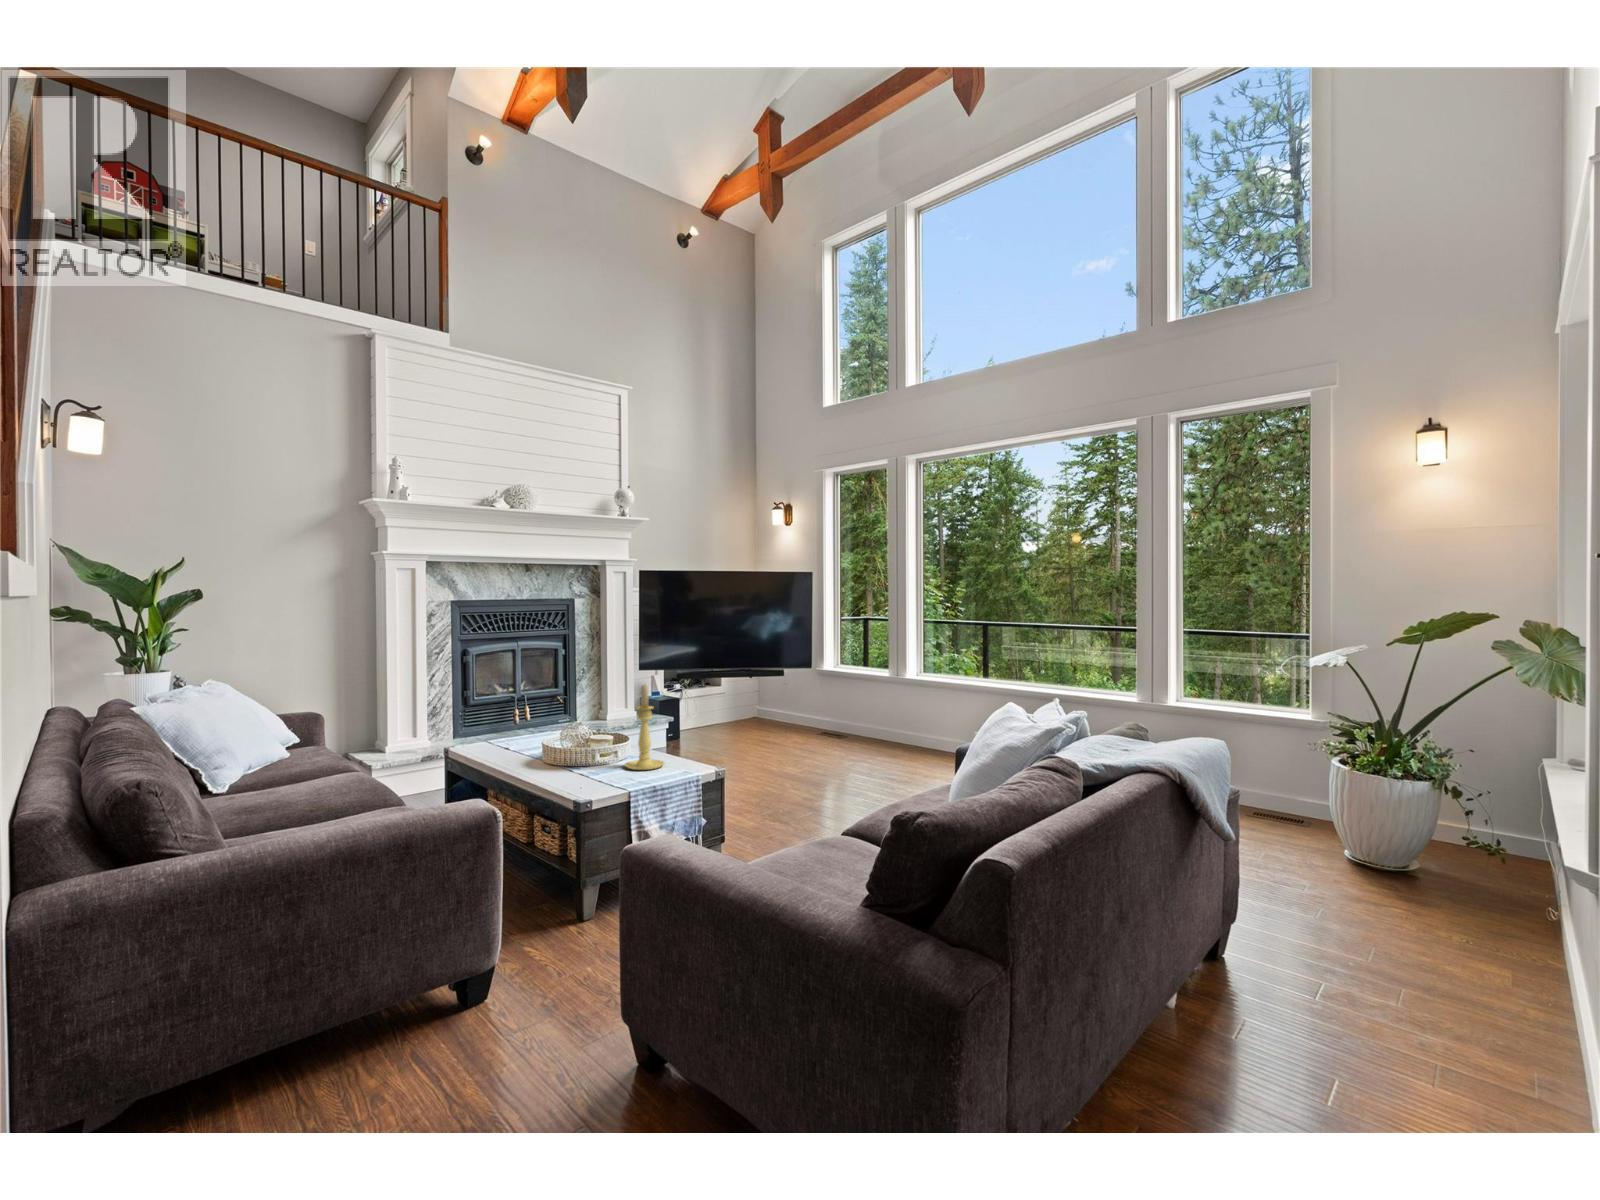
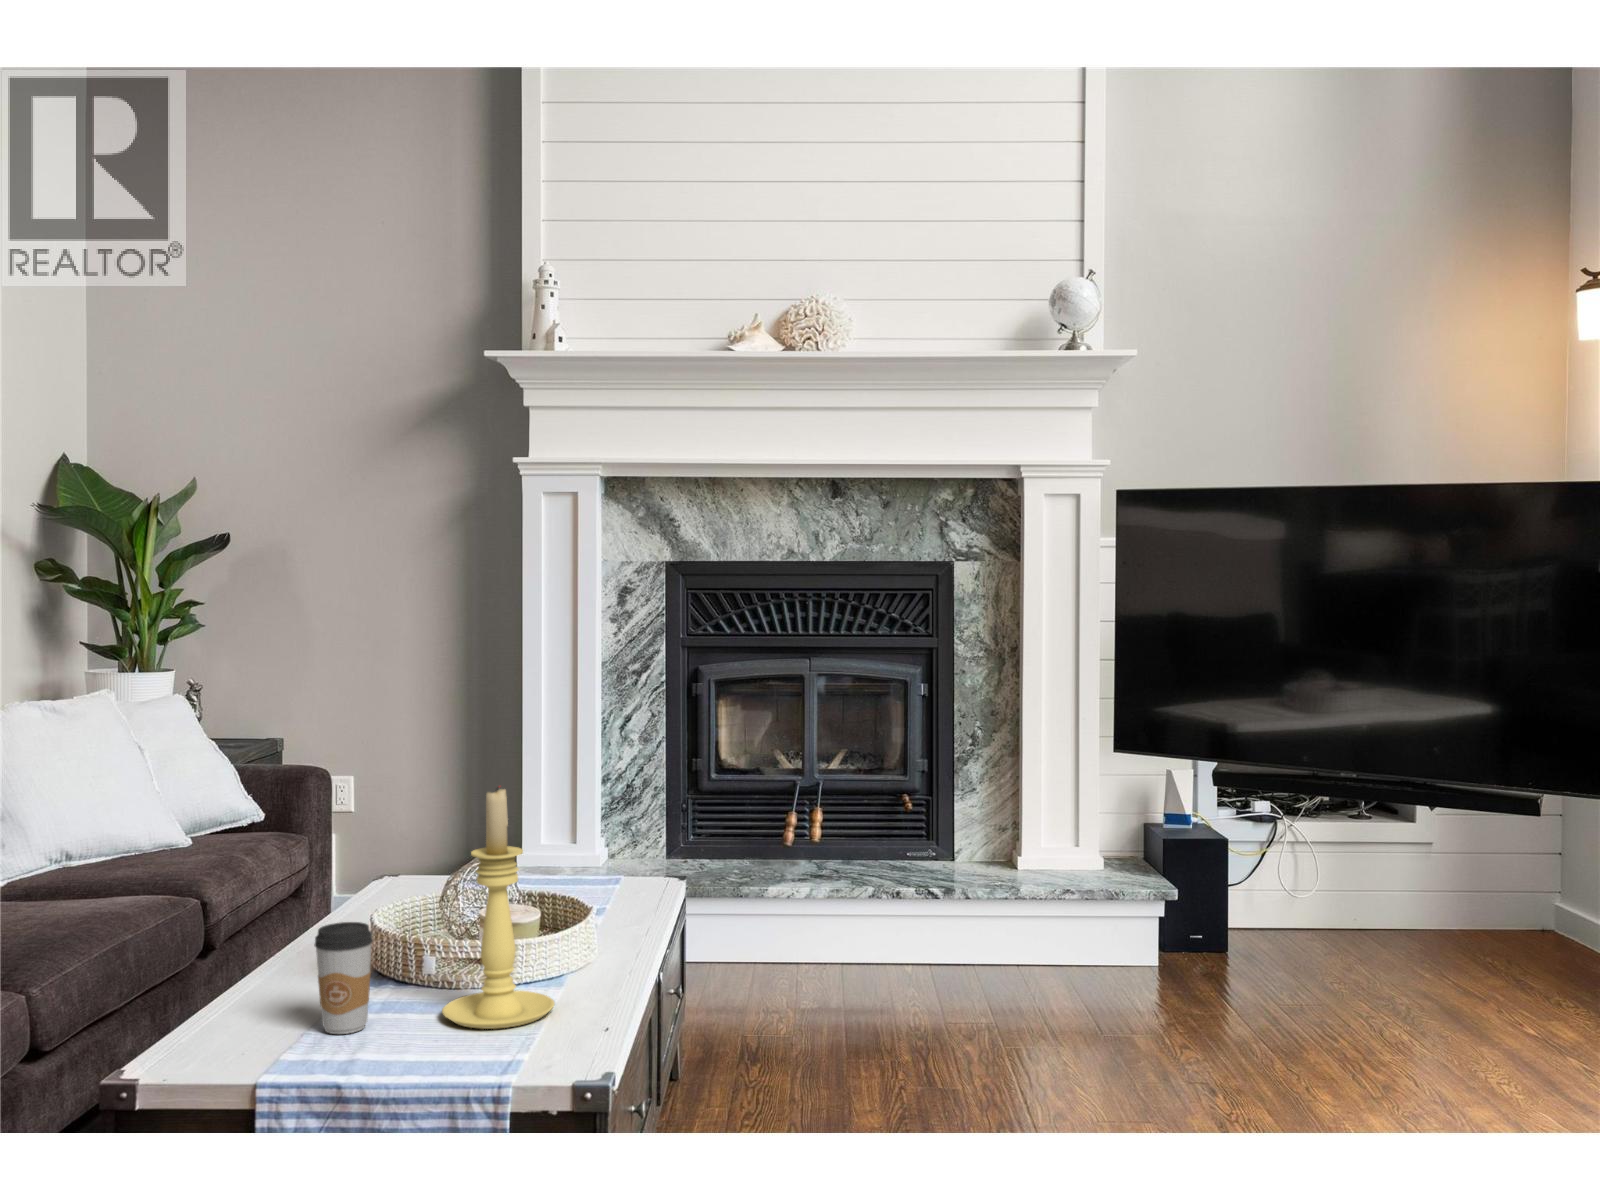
coffee cup: none [596,738,618,780] -> present [314,922,373,1034]

